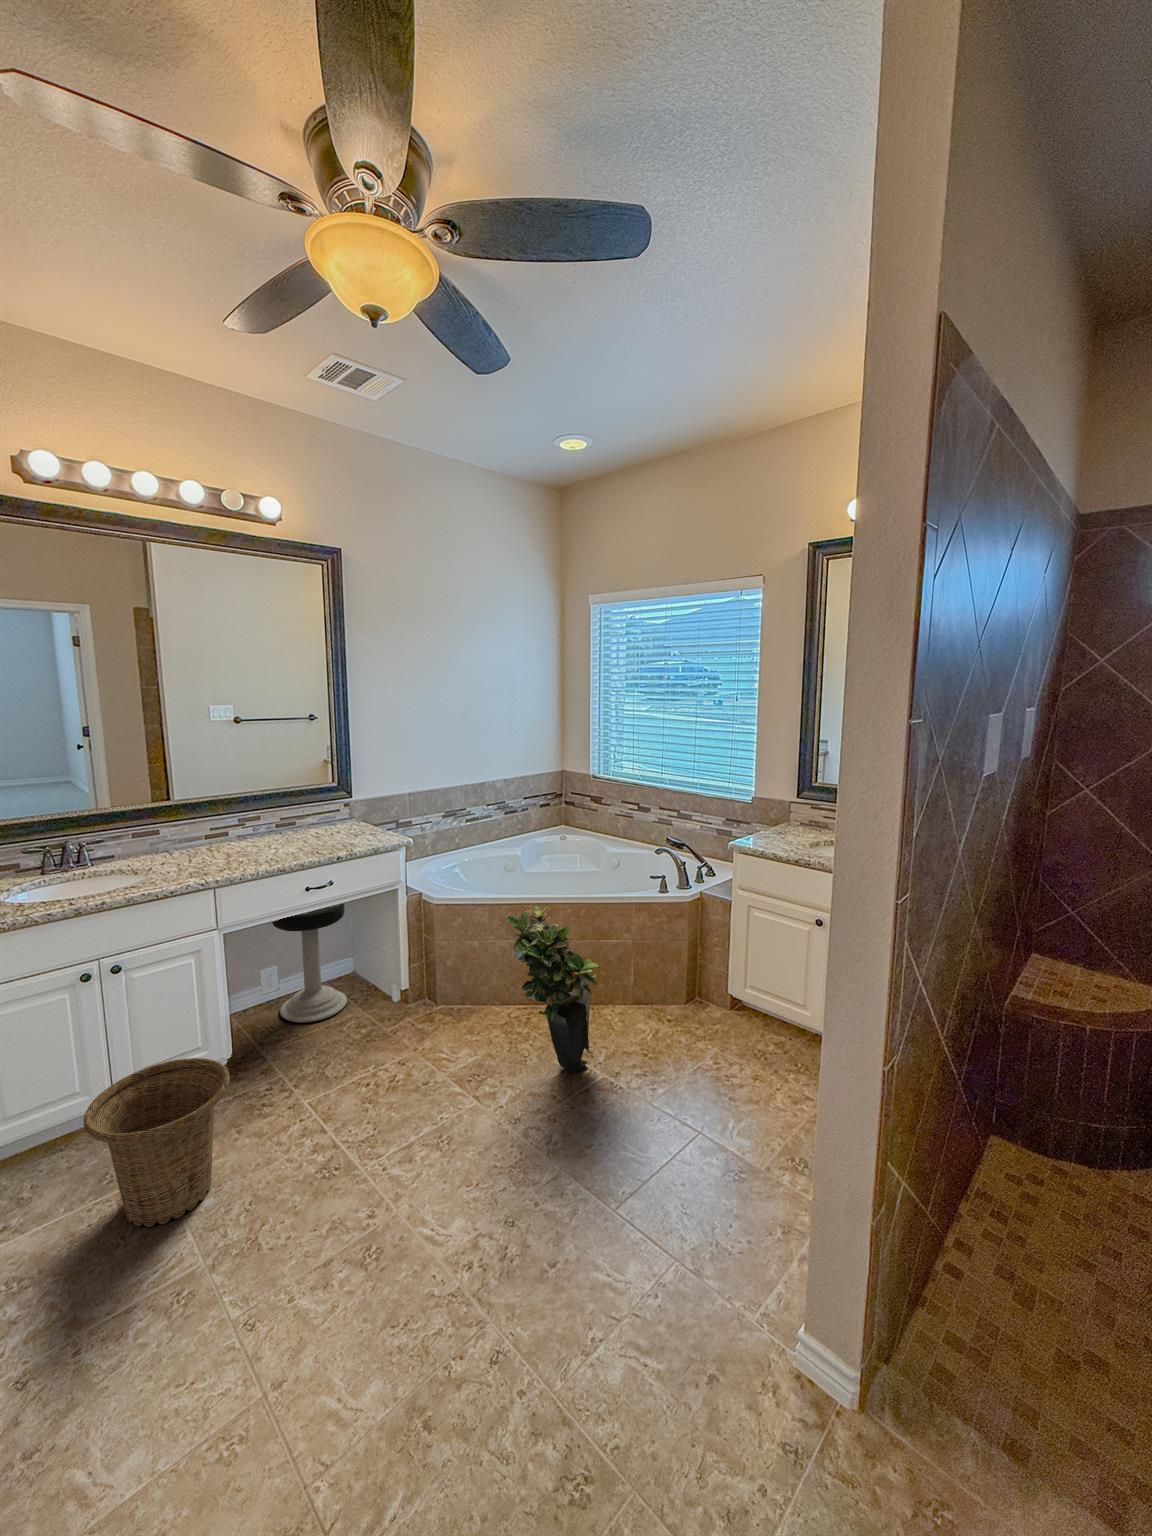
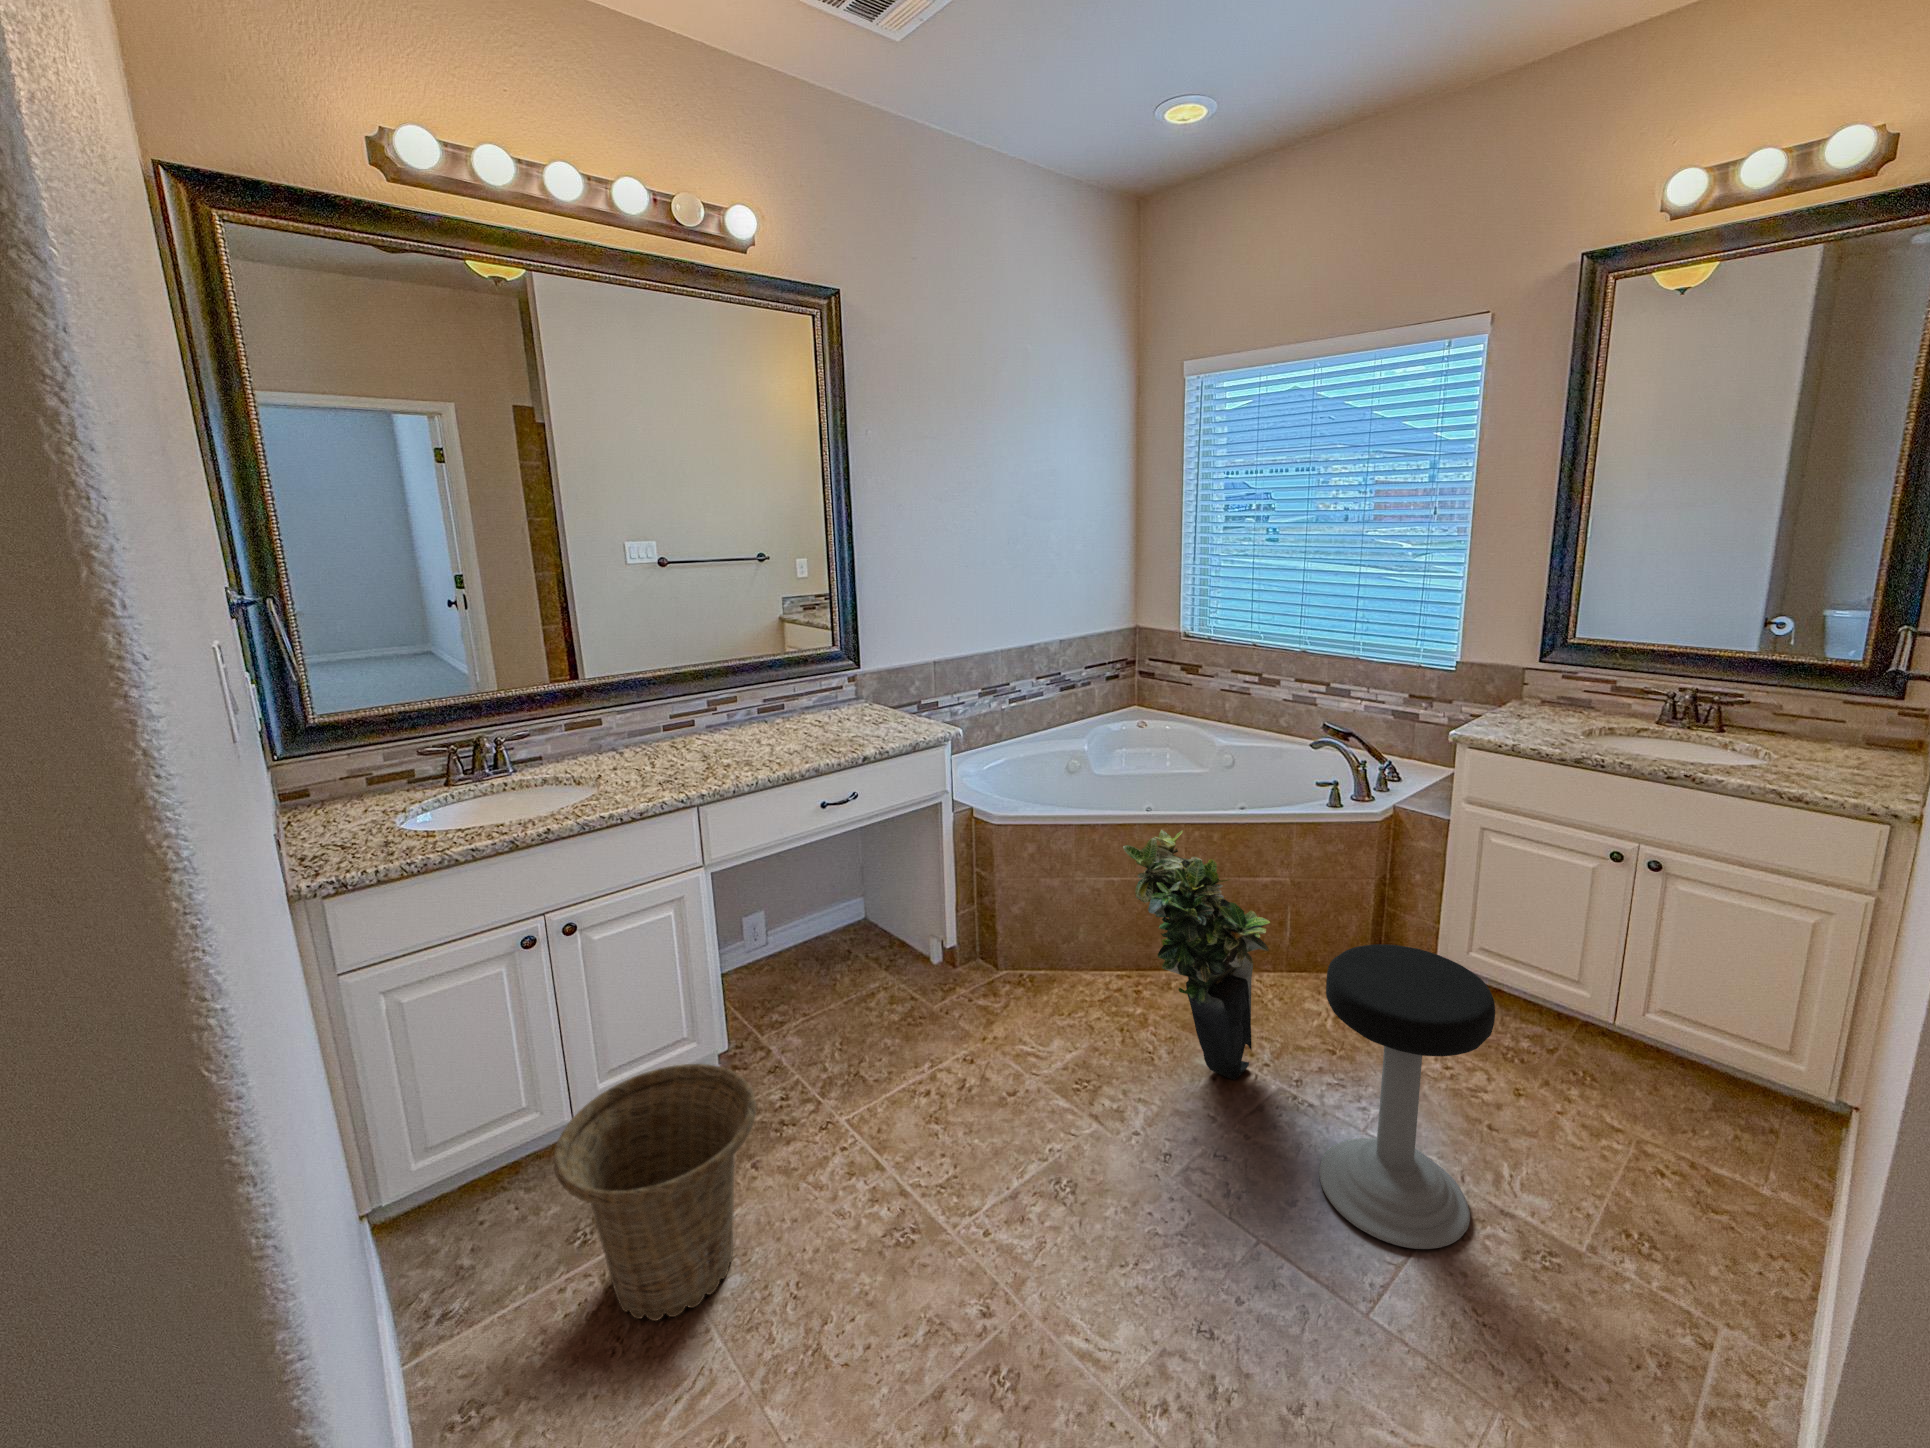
stool: present [272,904,347,1022] -> present [1319,944,1495,1249]

